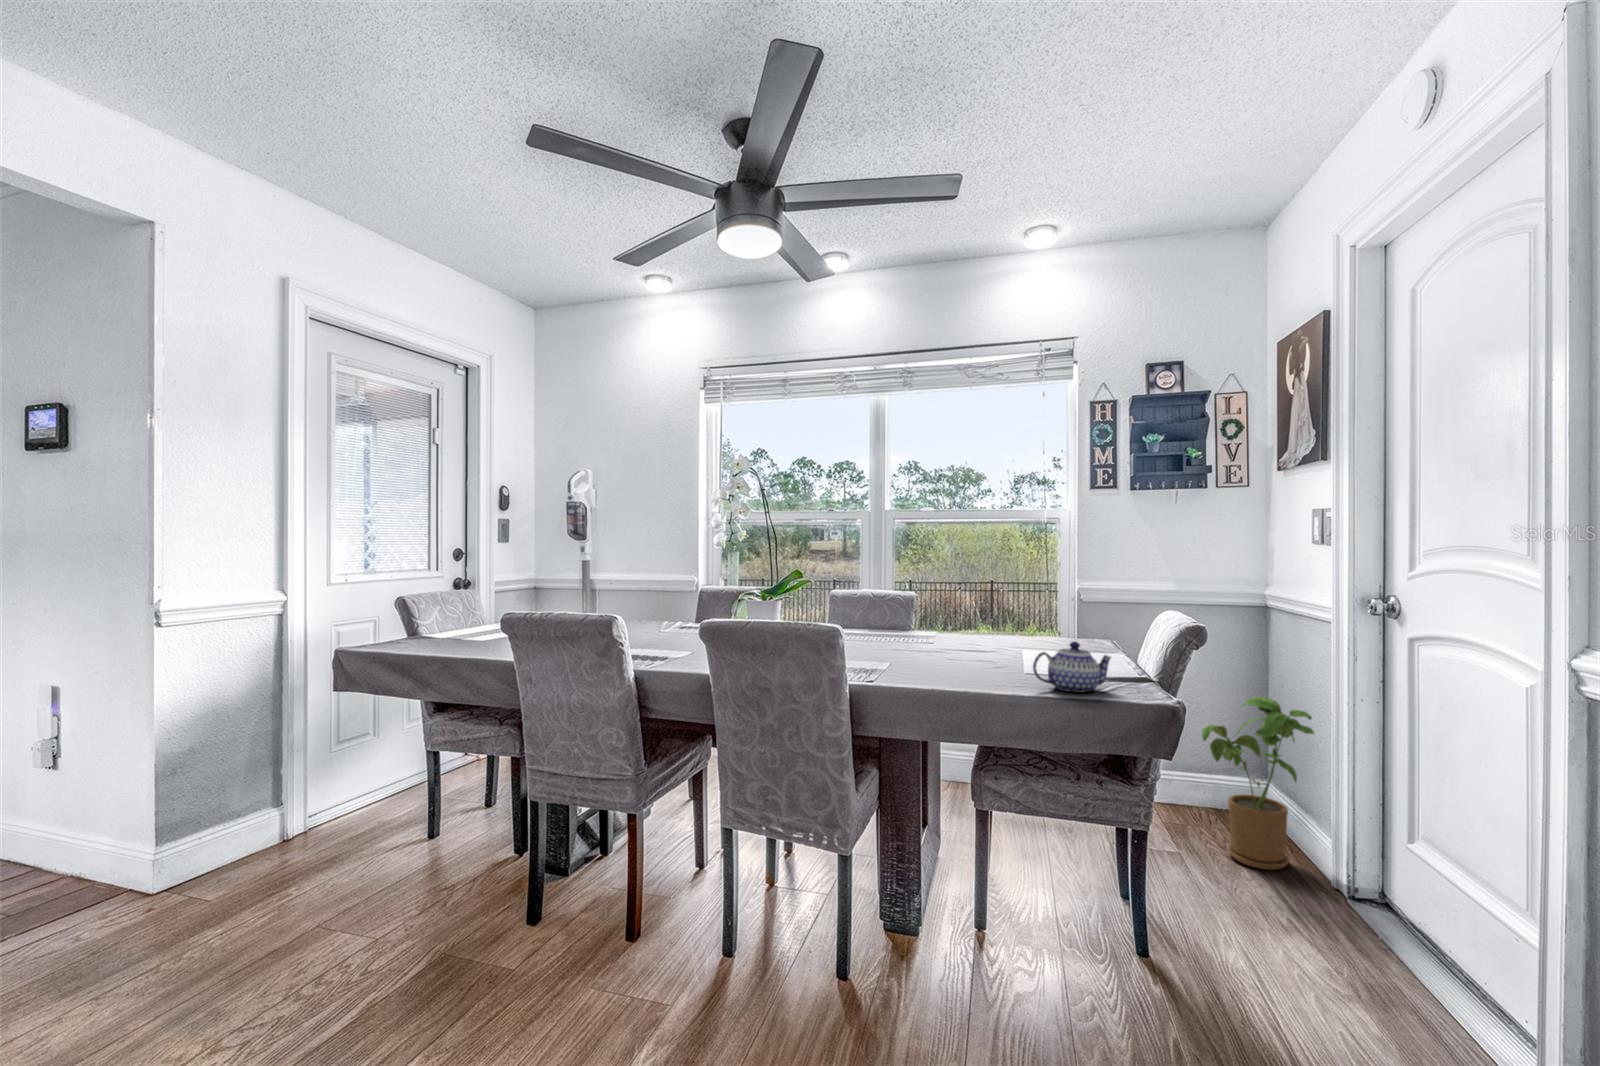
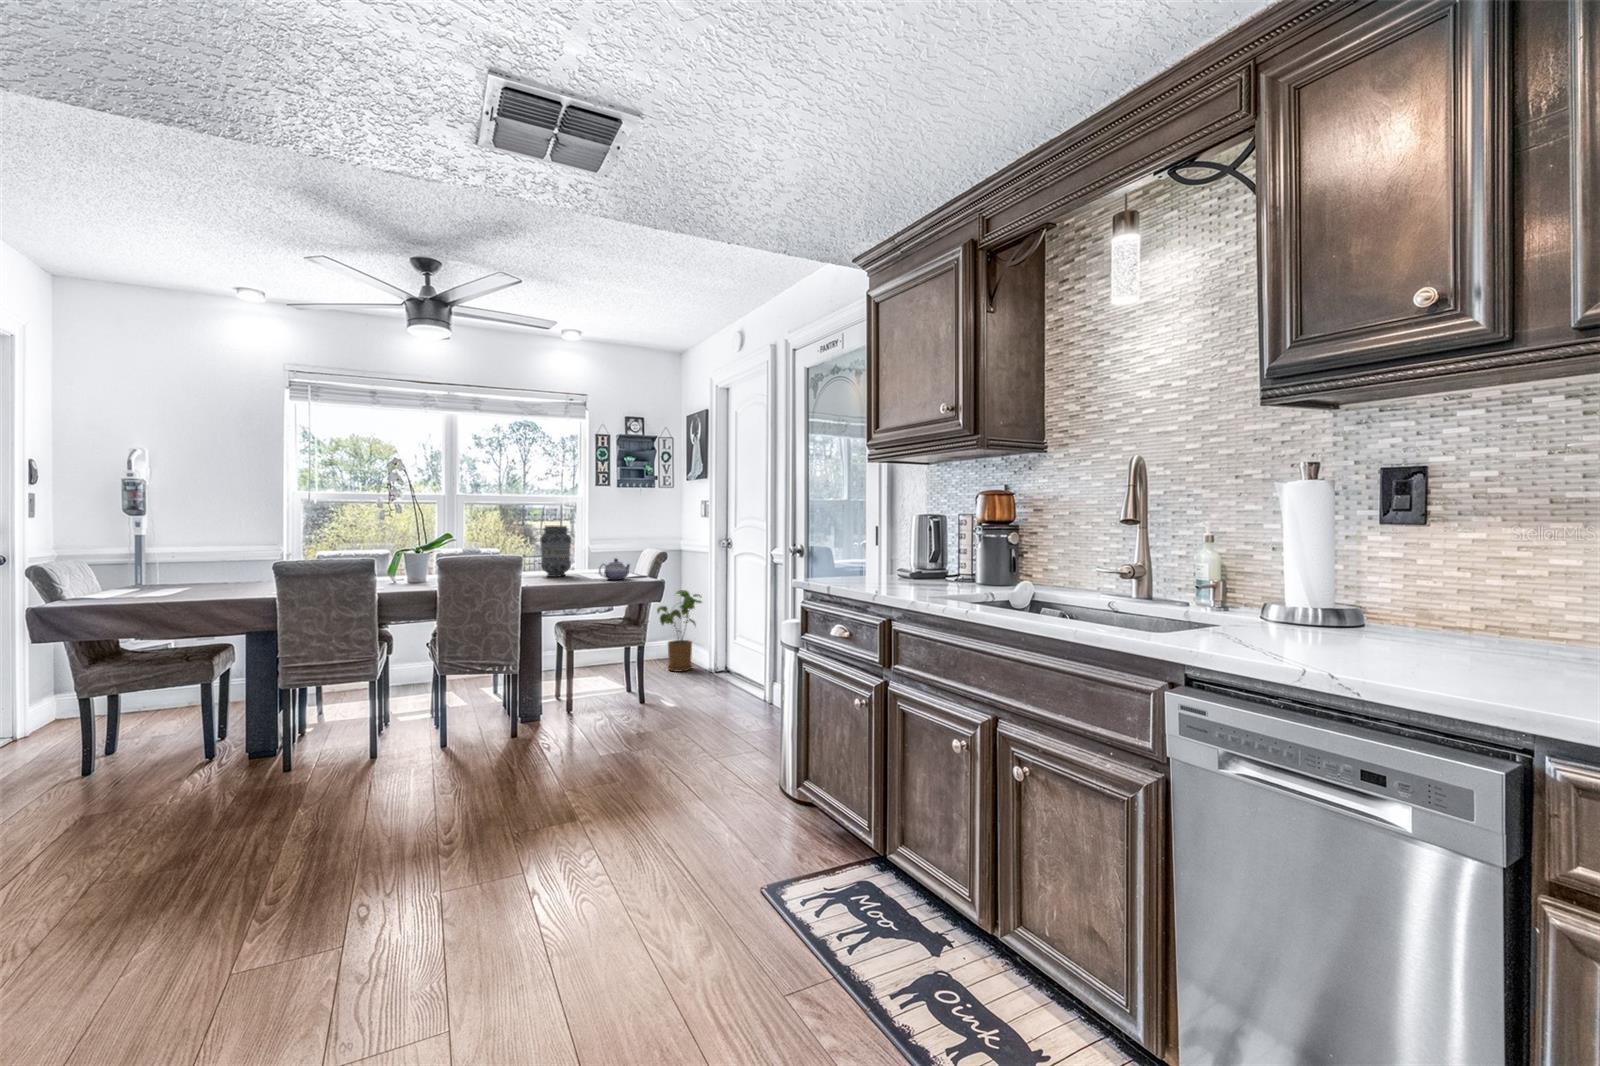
vase: none [942,562,1001,662] -> present [540,526,571,577]

